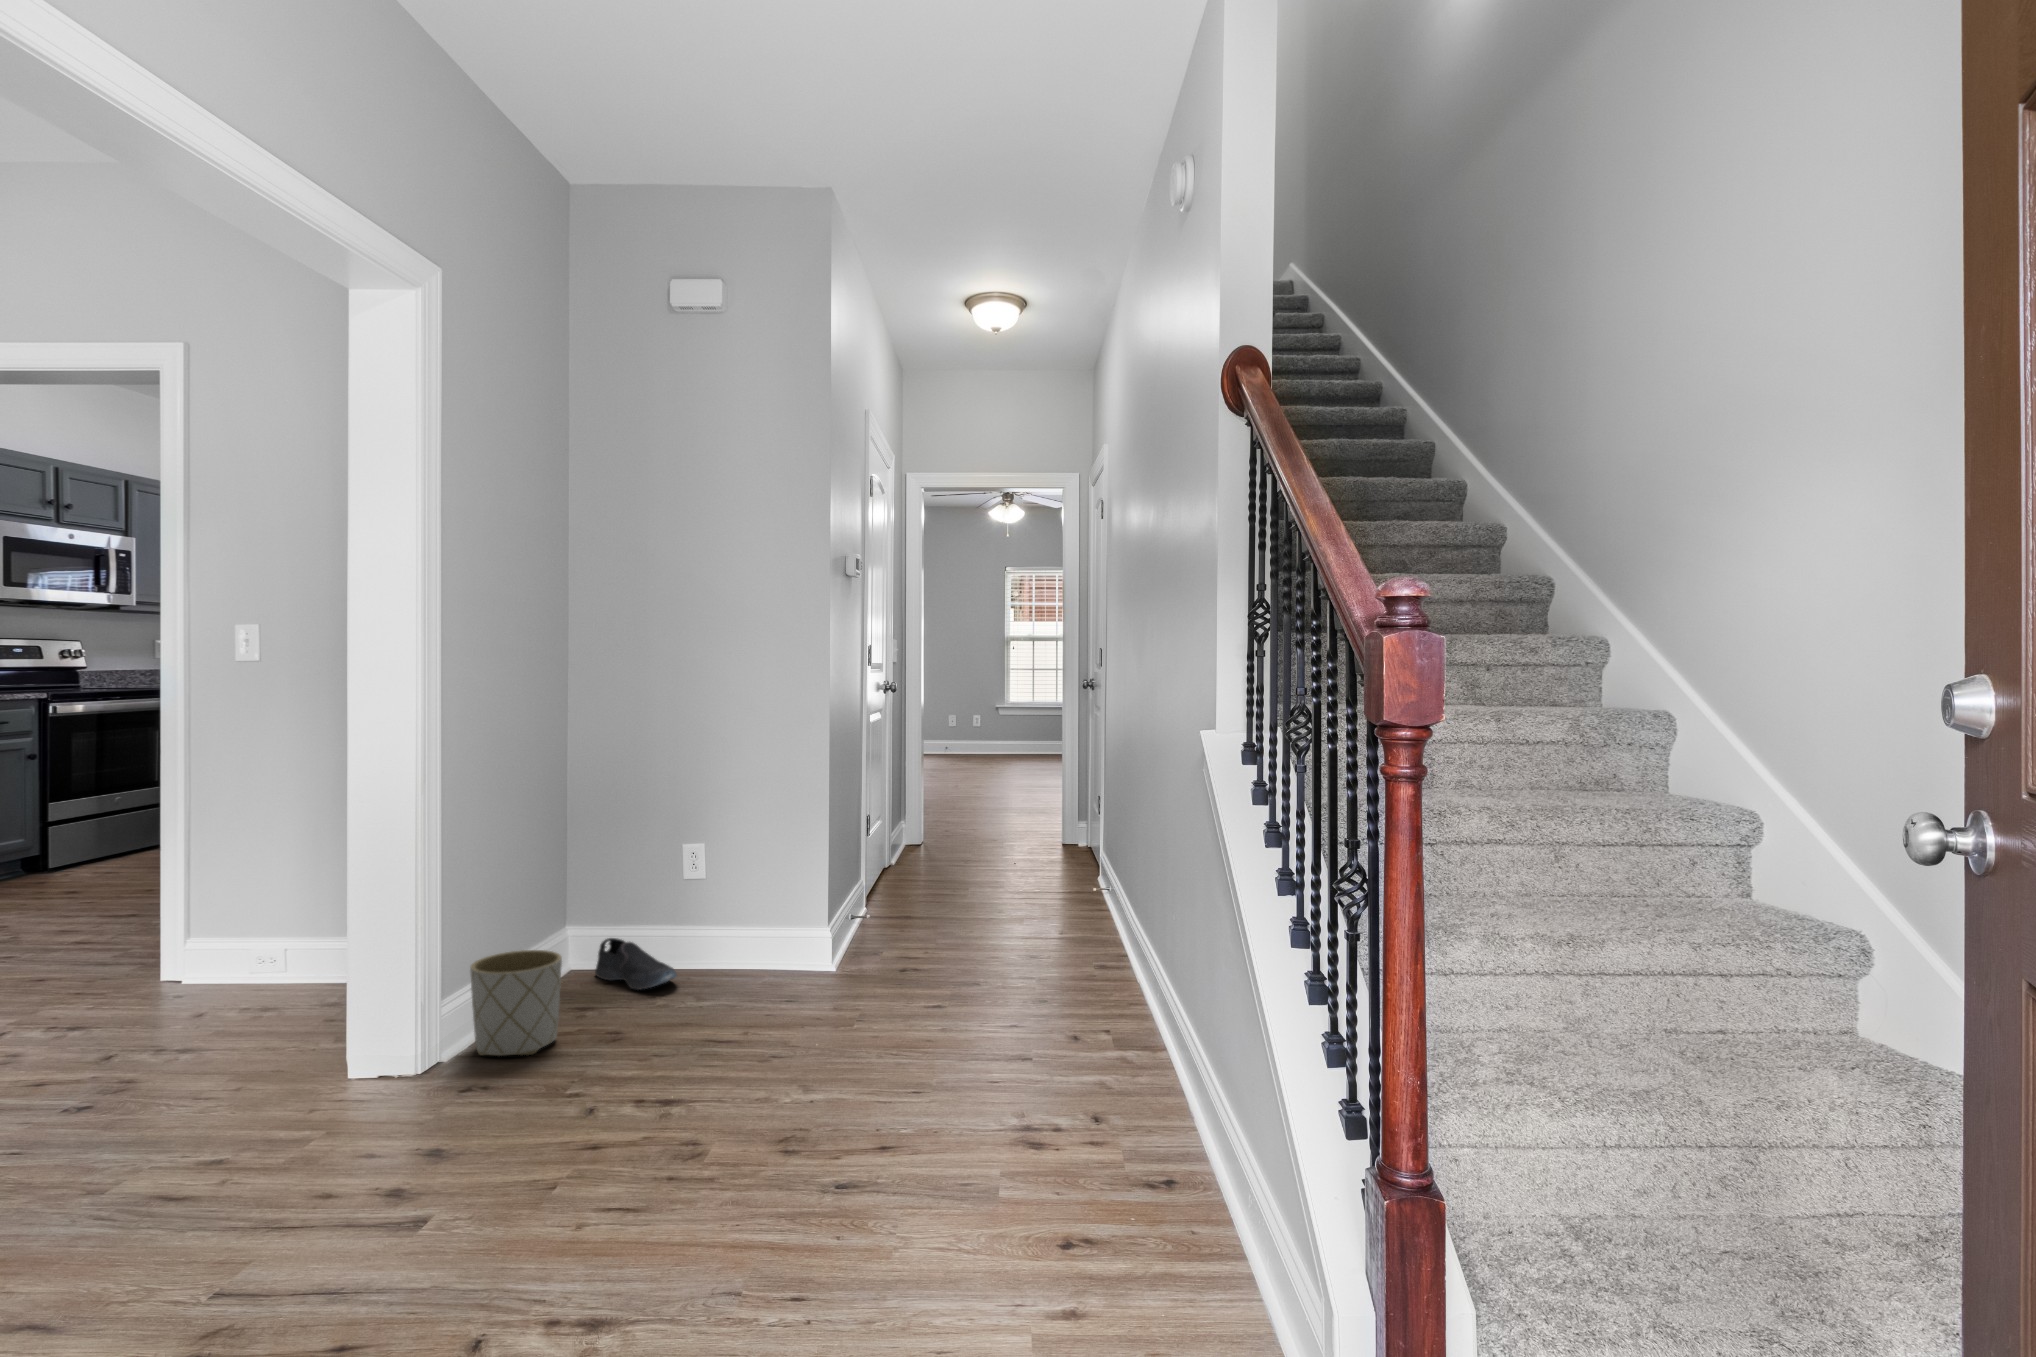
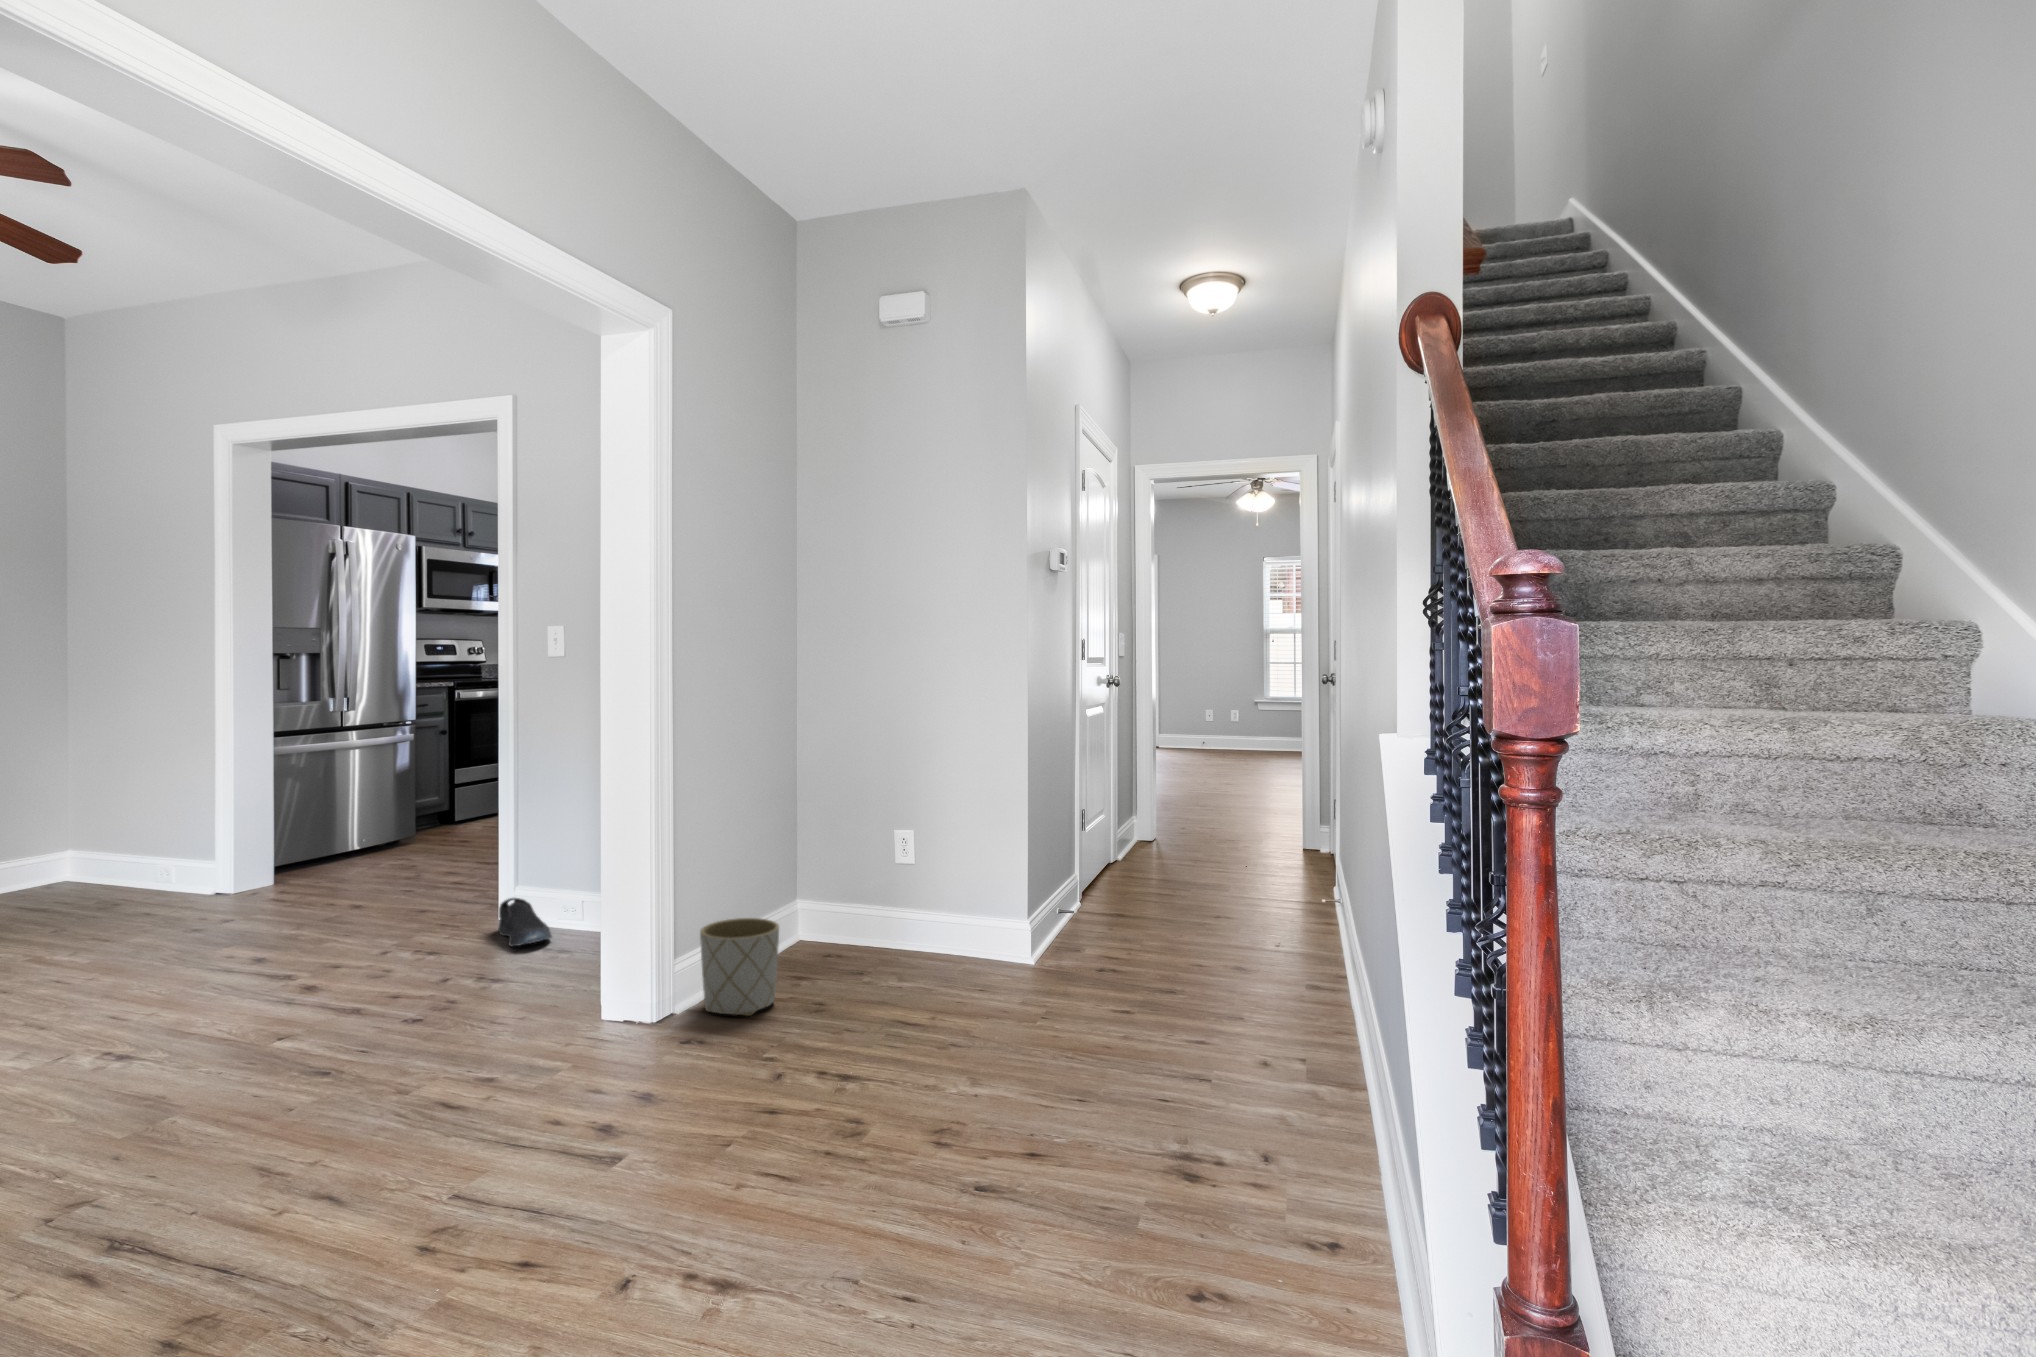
shoe: present [595,938,677,990] -> present [498,898,552,946]

